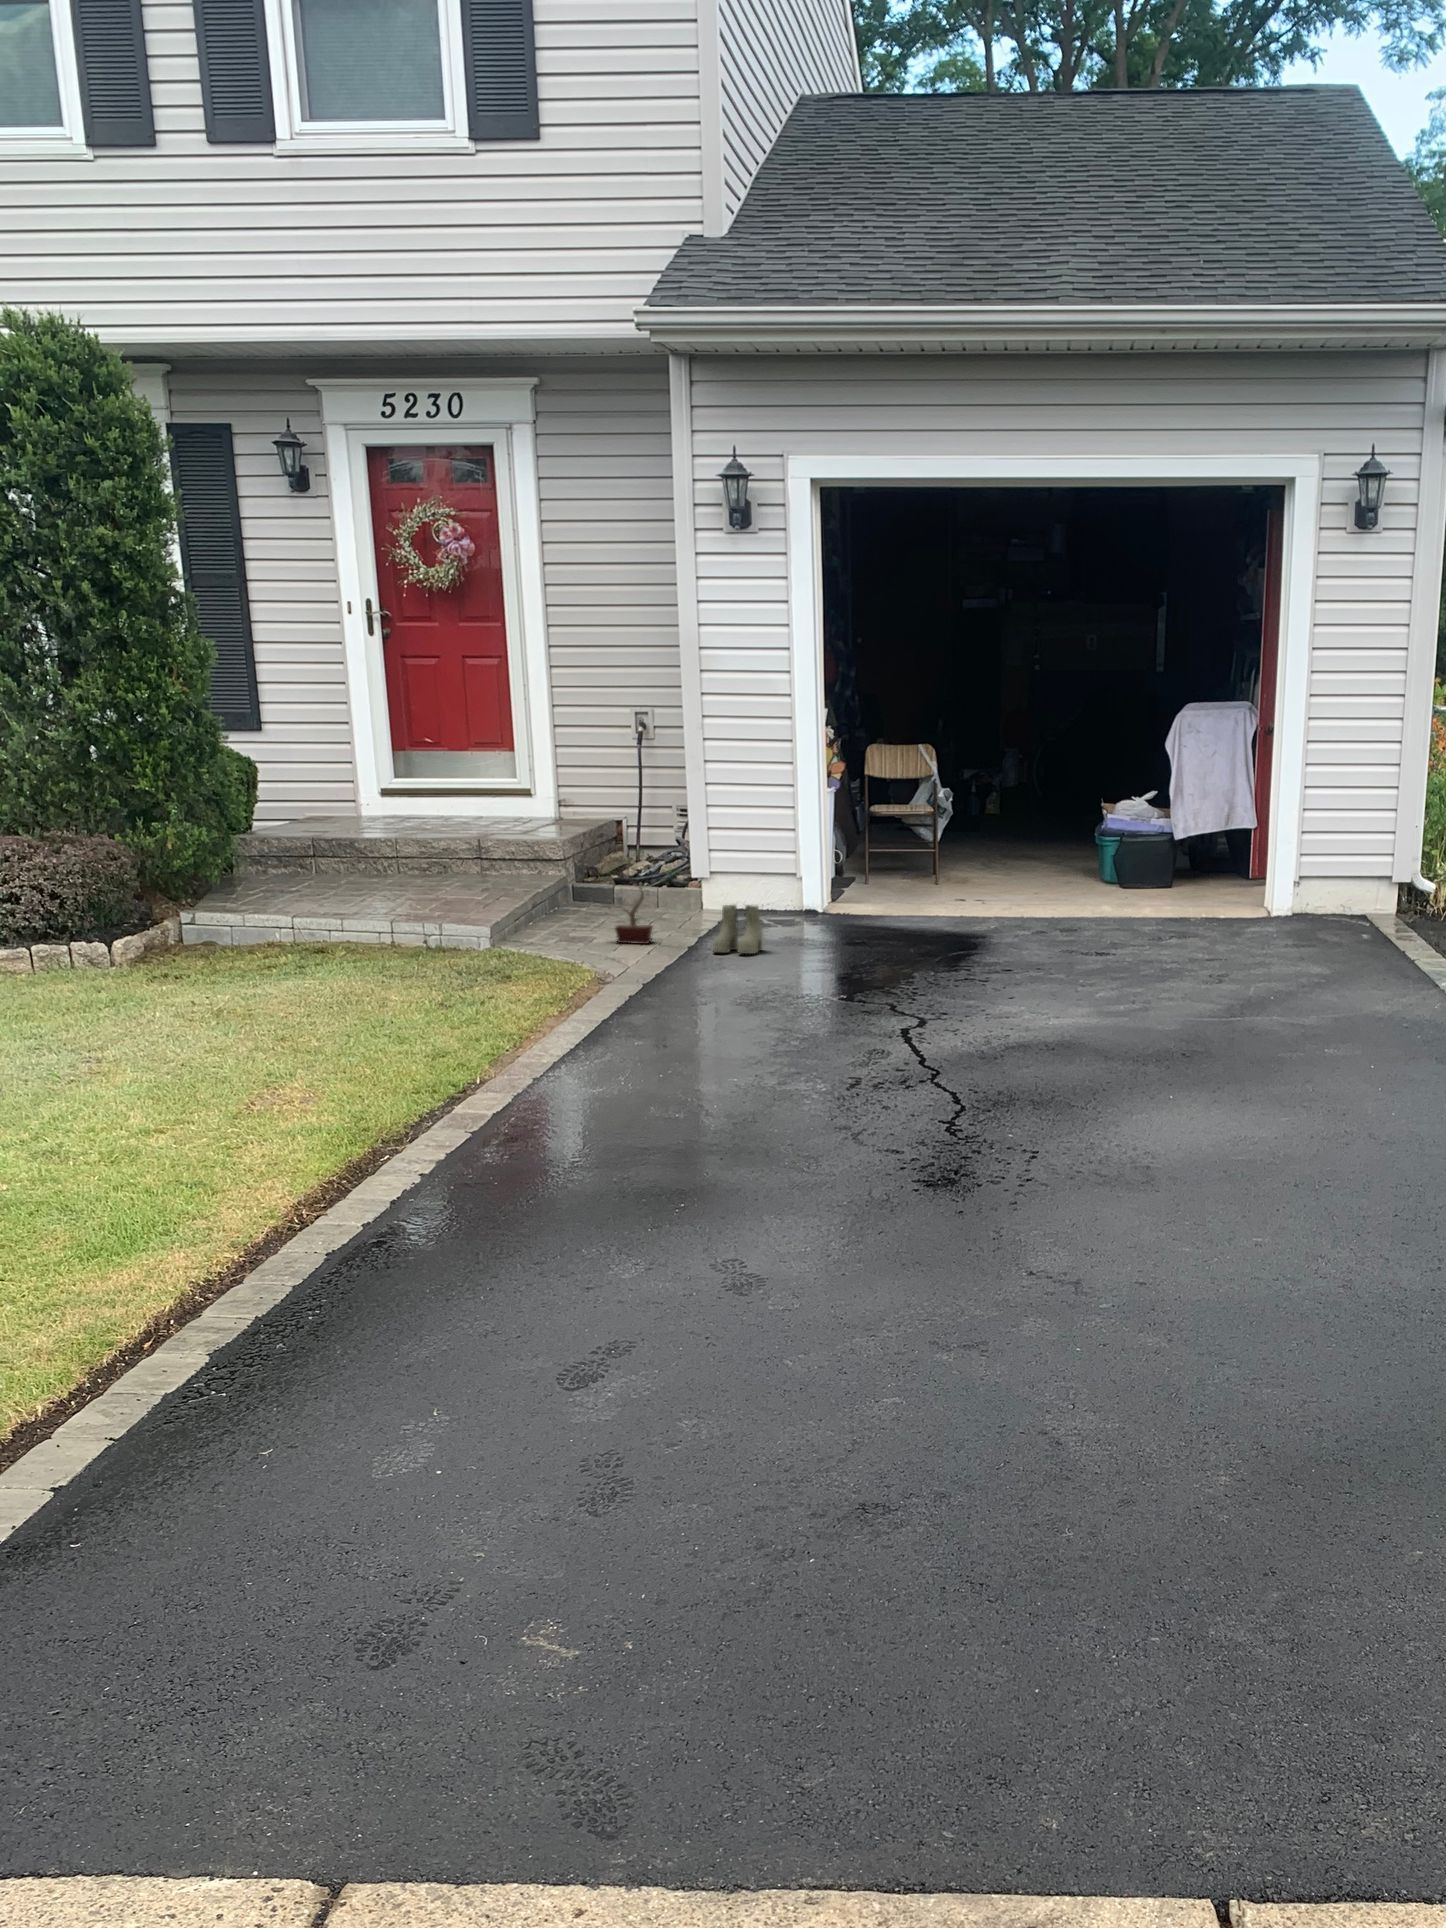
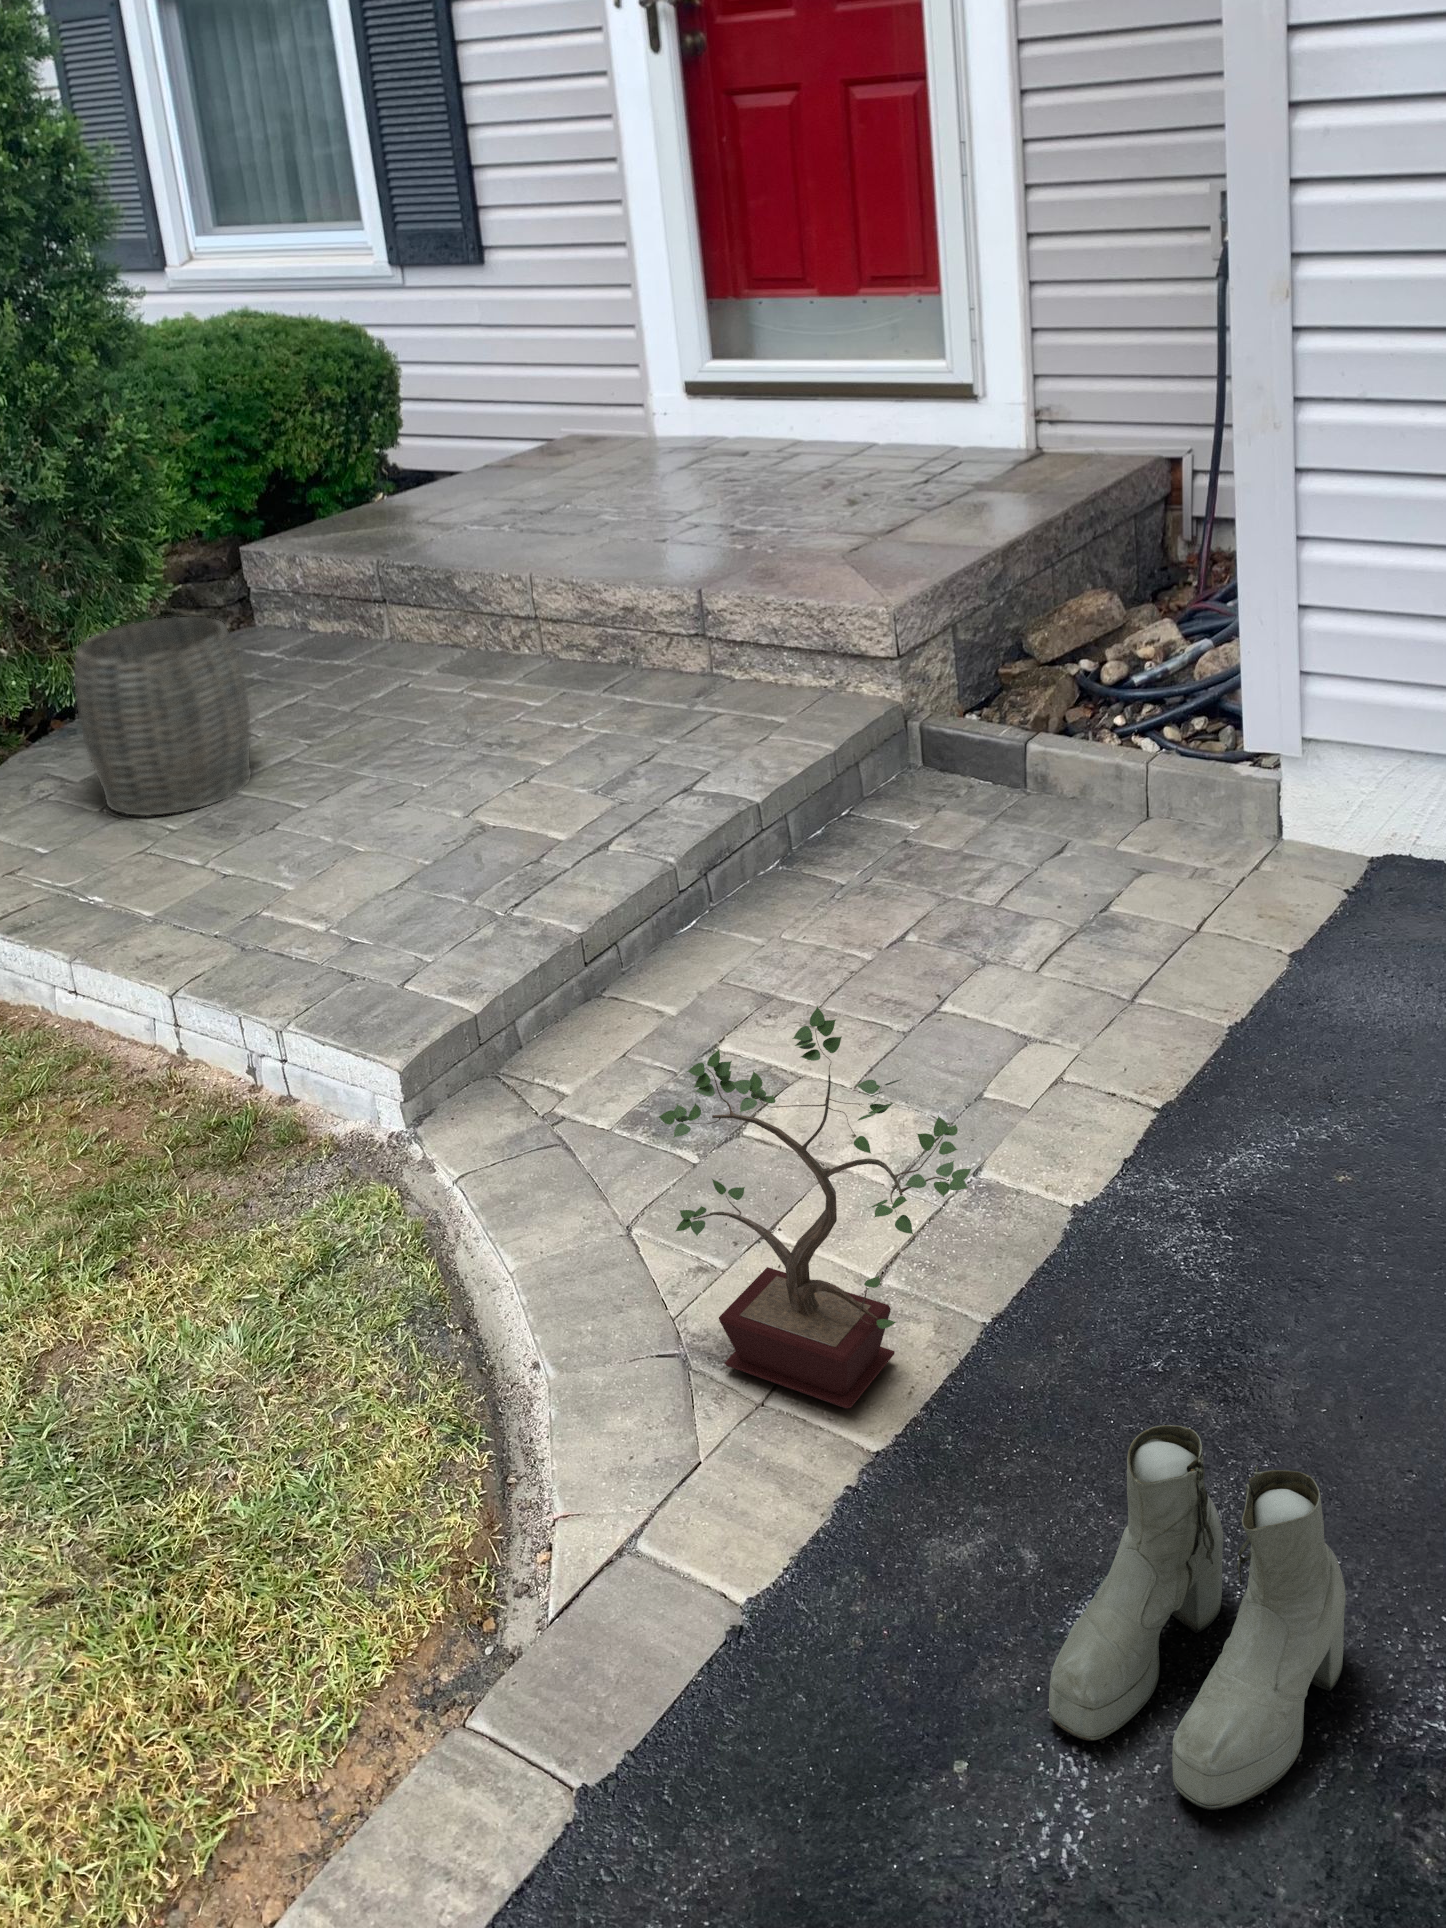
woven basket: none [263,829,328,894] -> present [74,617,251,815]

